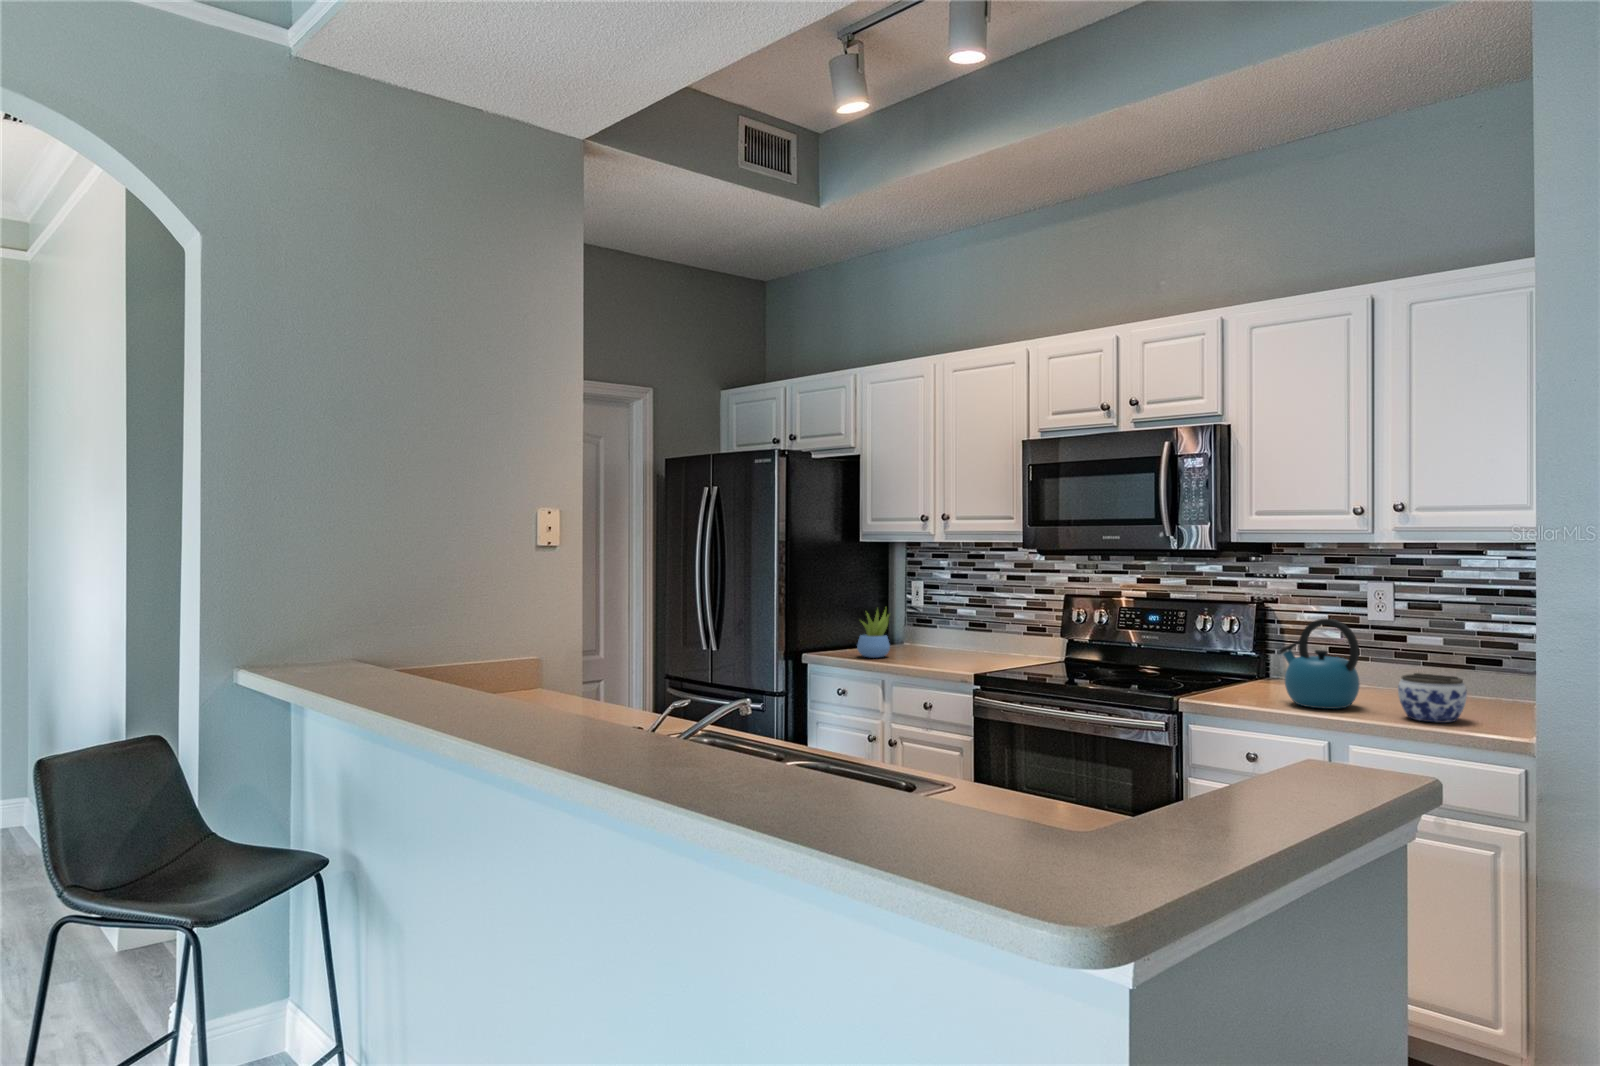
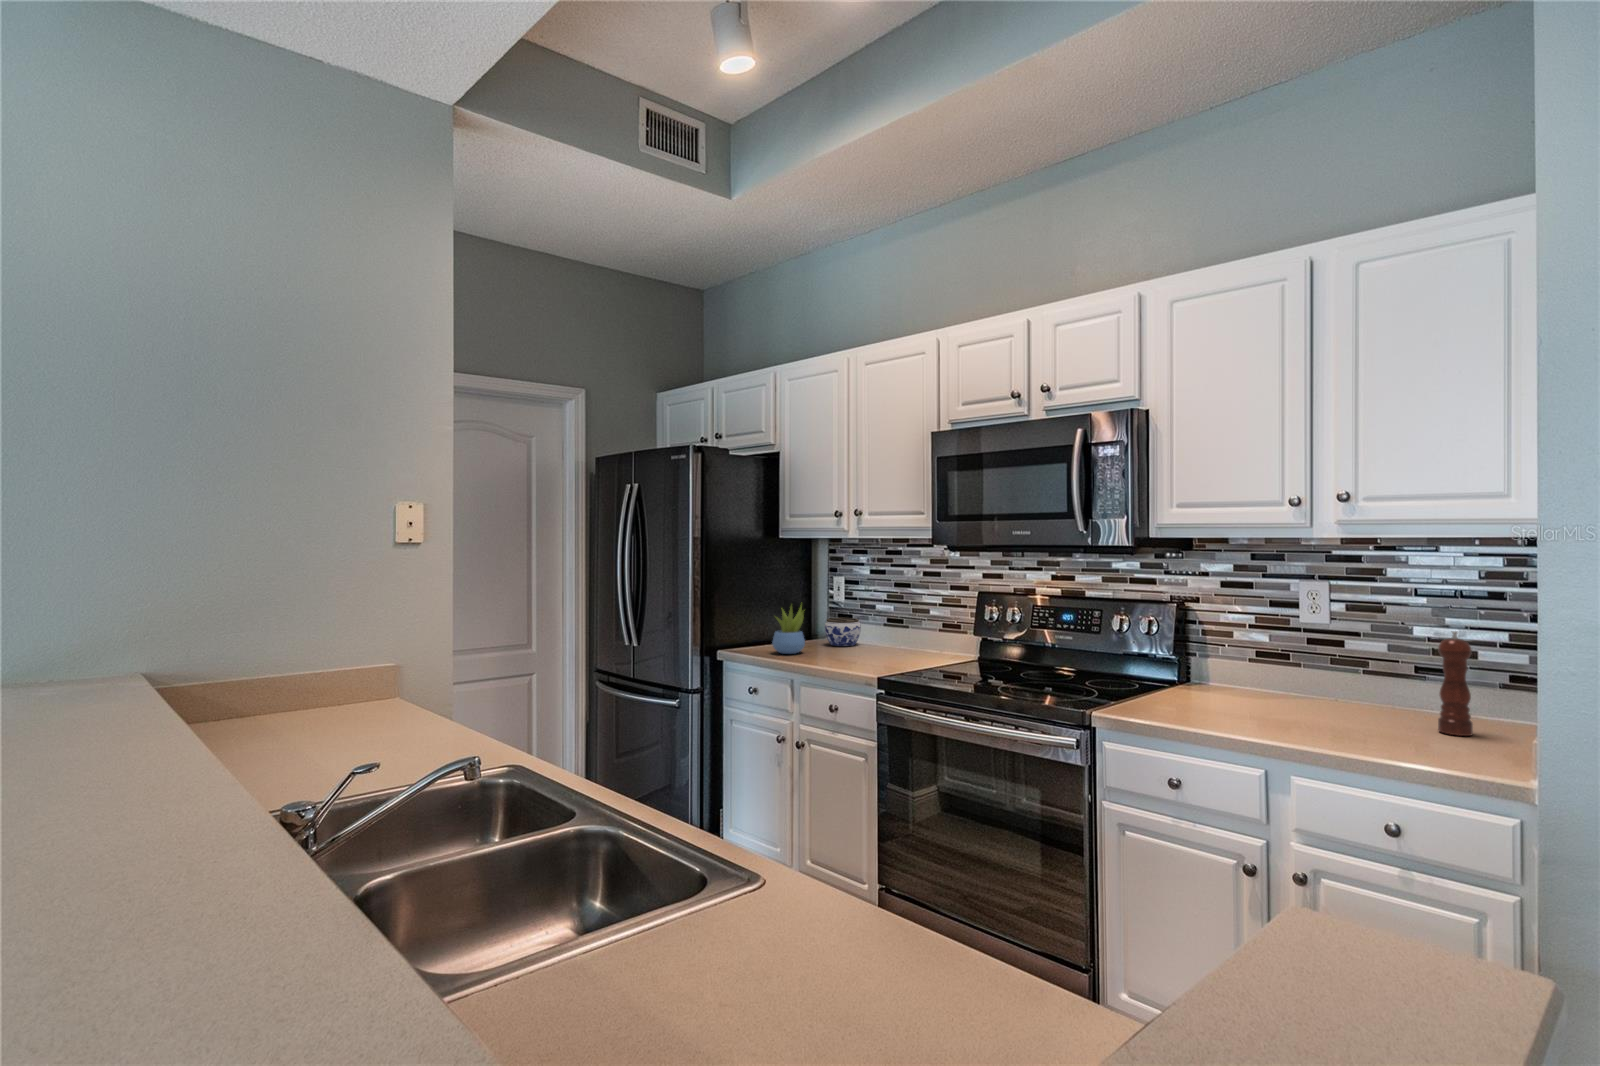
kettle: present [1280,619,1360,709] -> none [1206,625,1302,729]
pepper mill: none [1476,623,1504,712] -> present [1438,631,1473,736]
jar: present [1398,673,1467,723] -> present [825,617,861,646]

